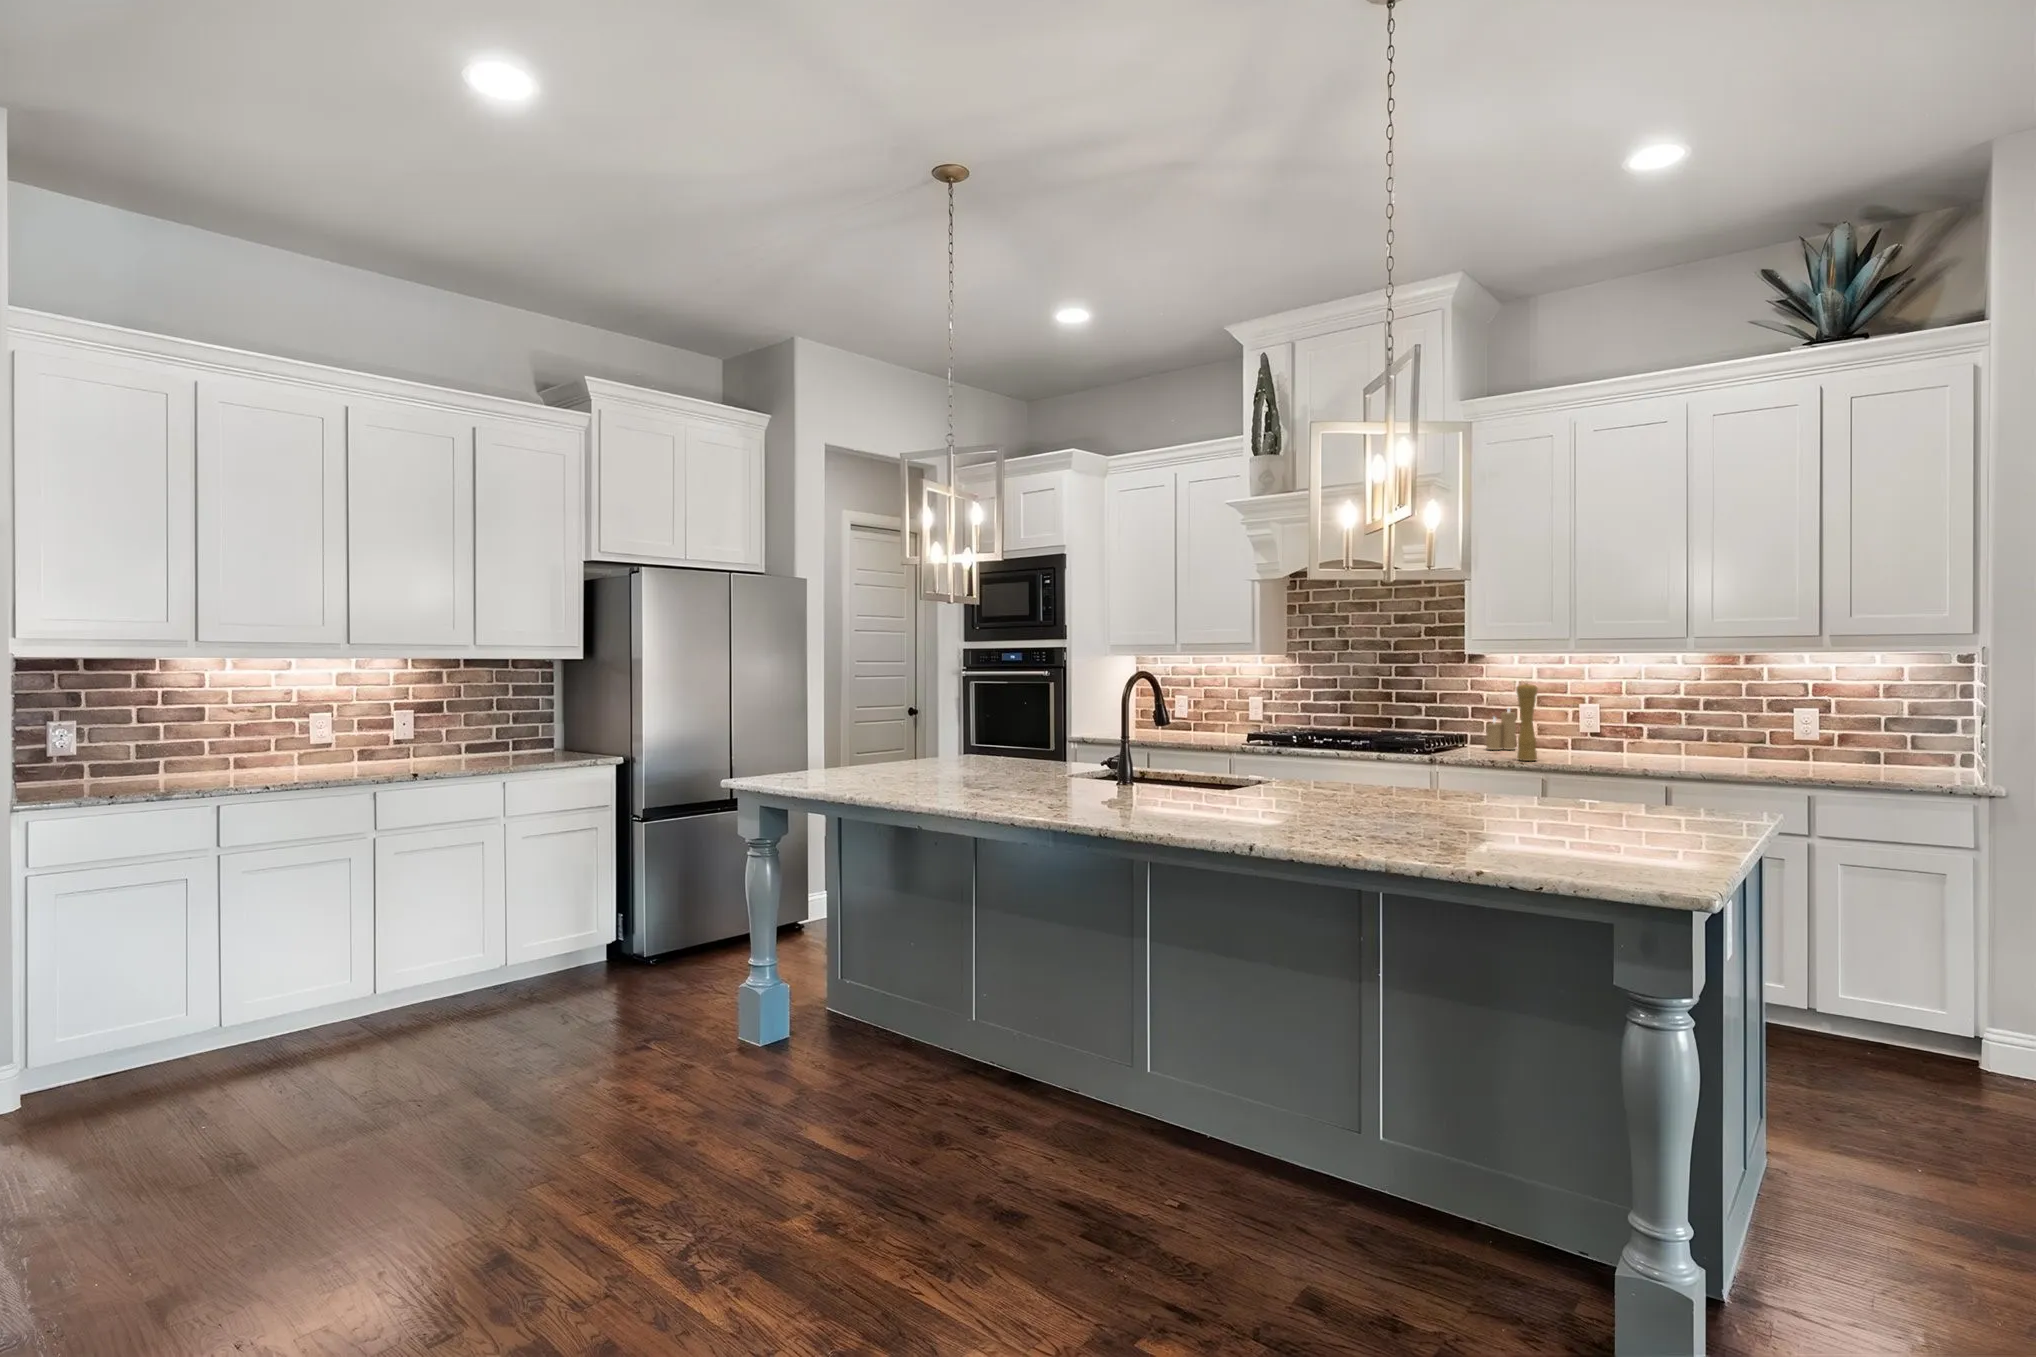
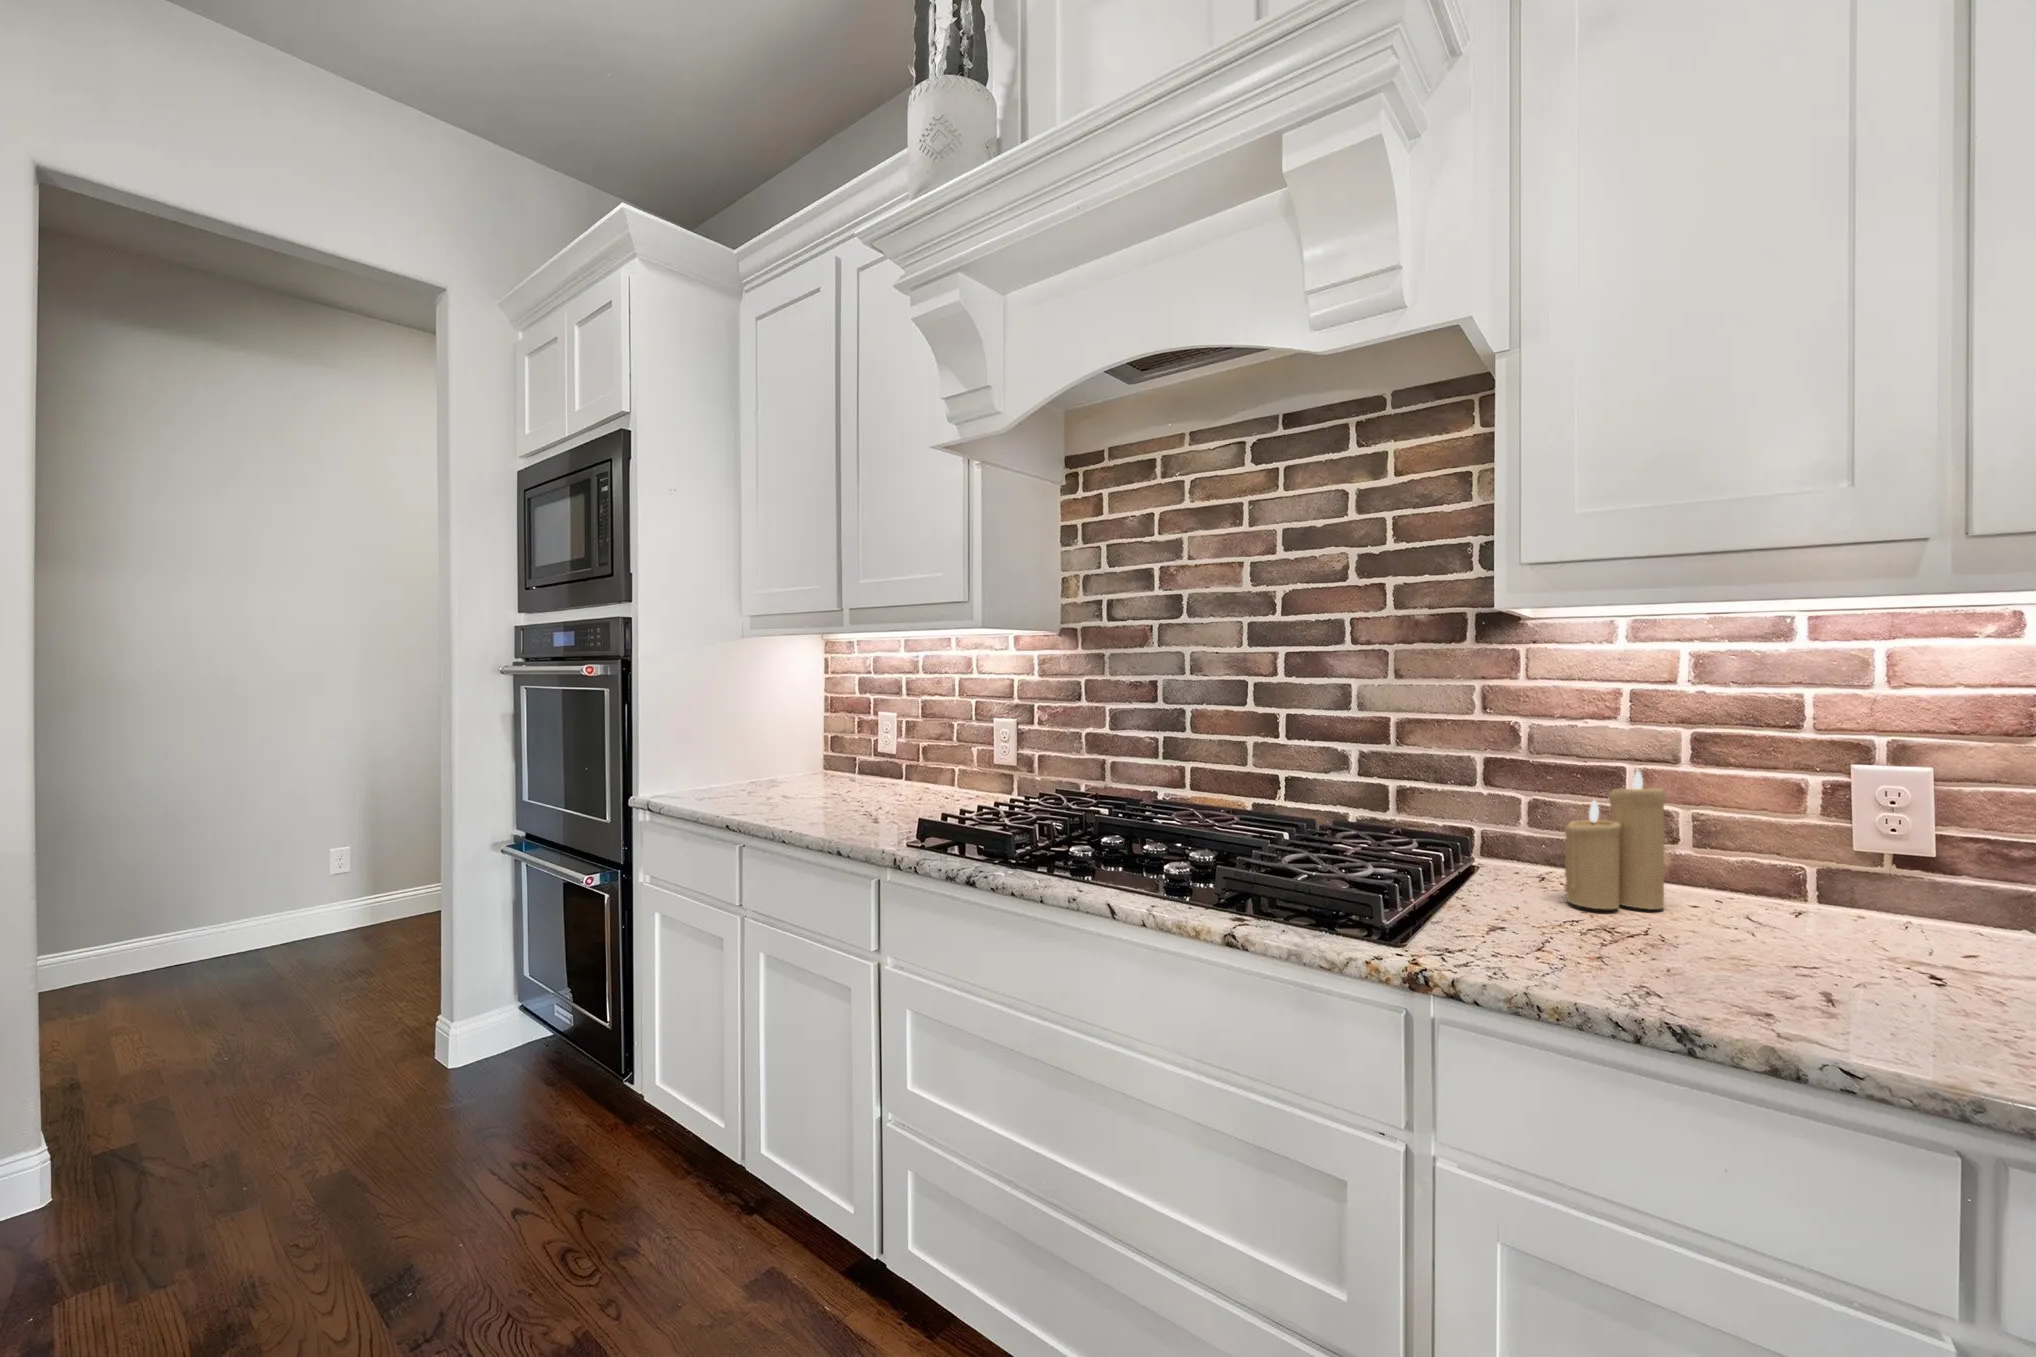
pepper mill: present [1516,683,1537,761] -> none [1783,701,1902,1042]

